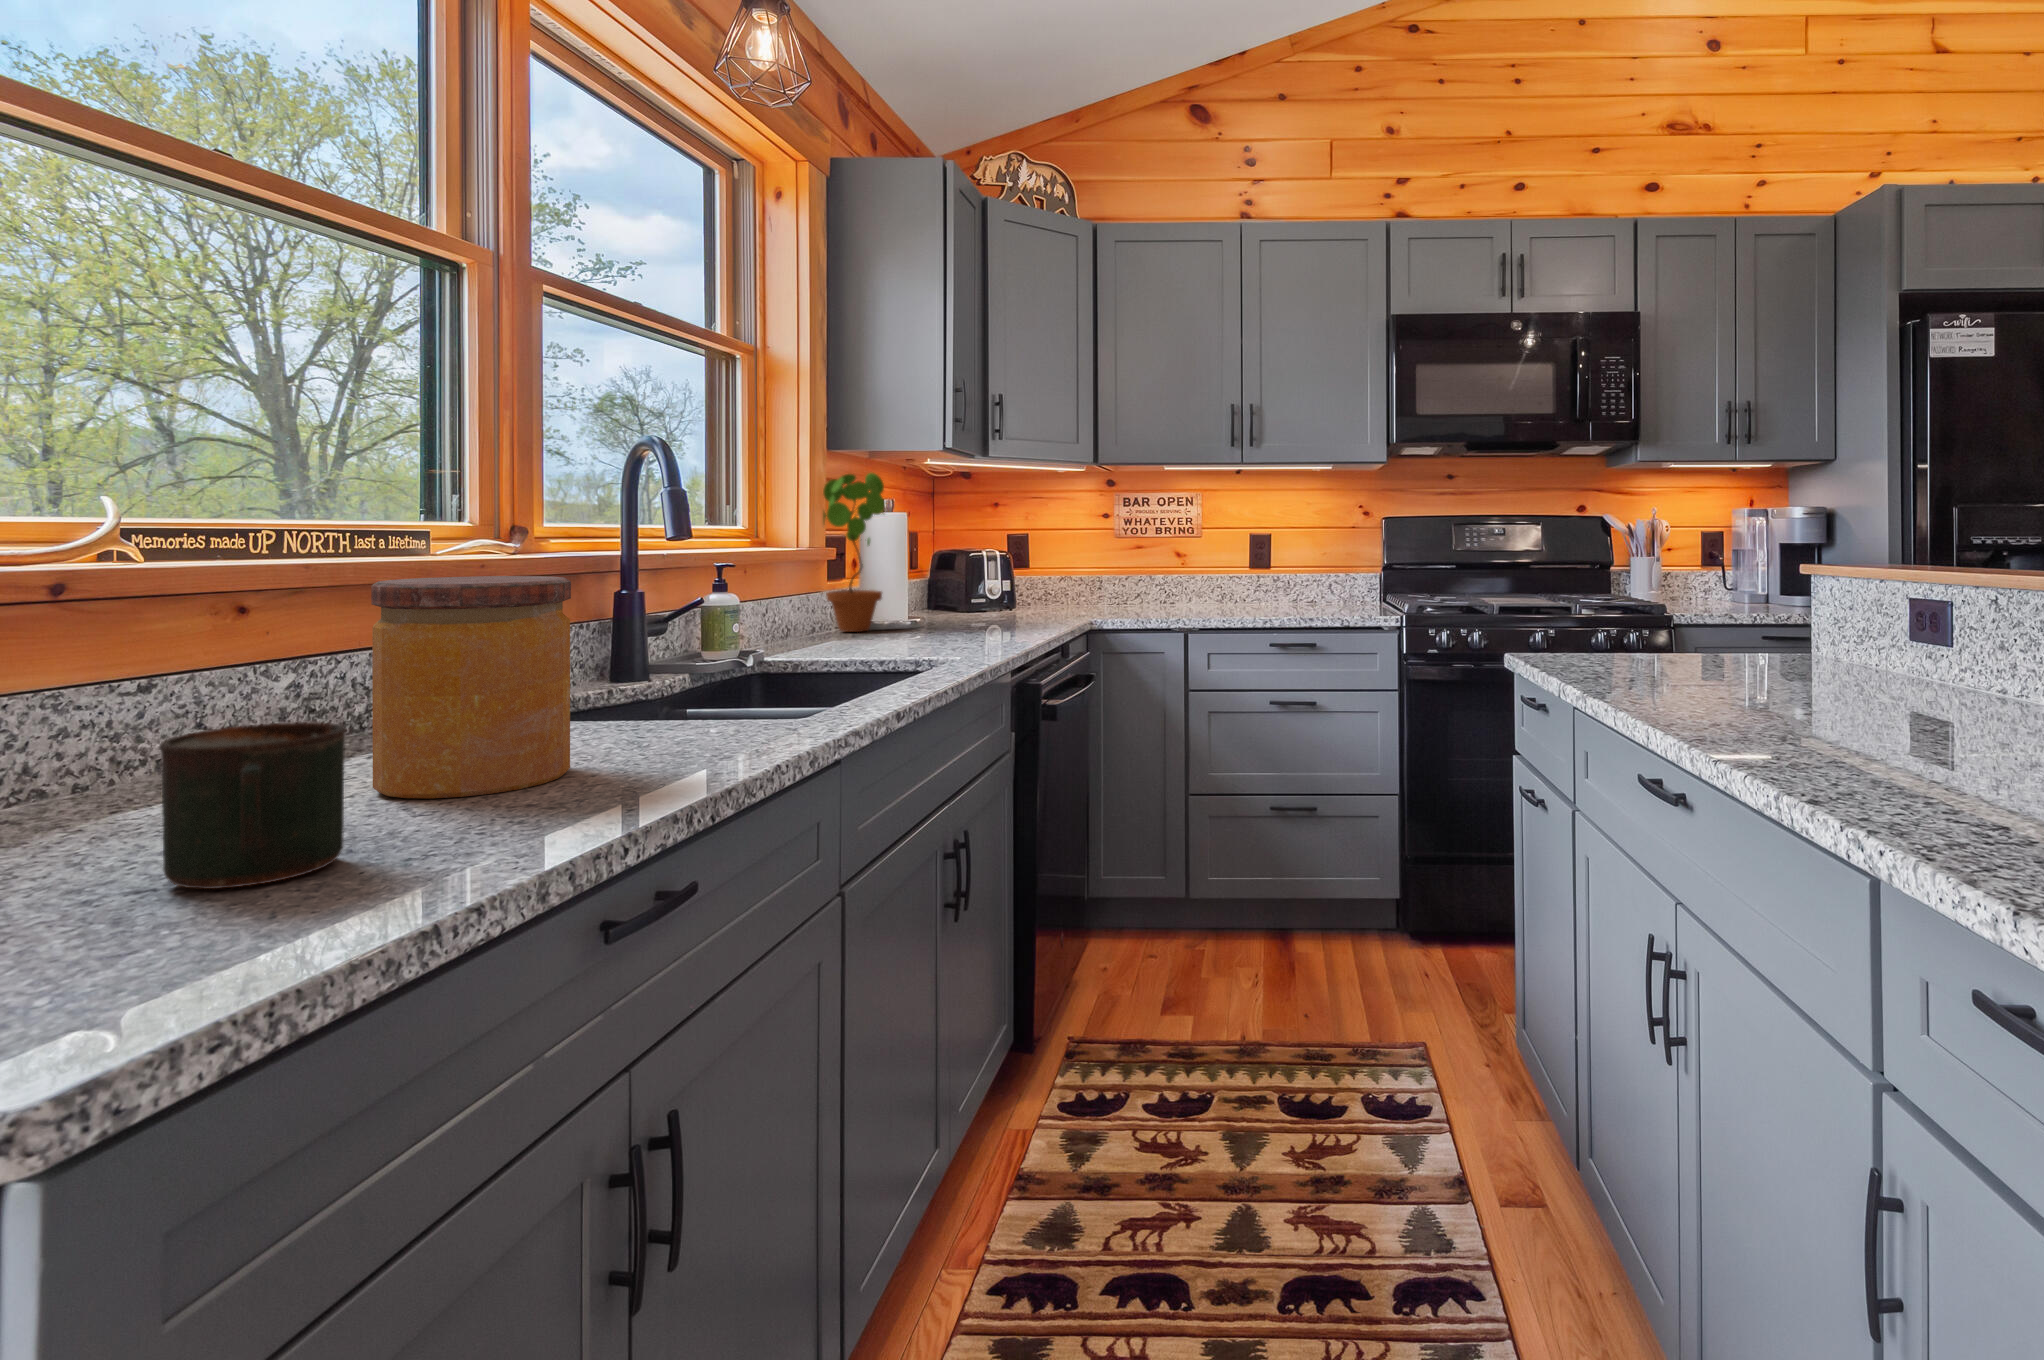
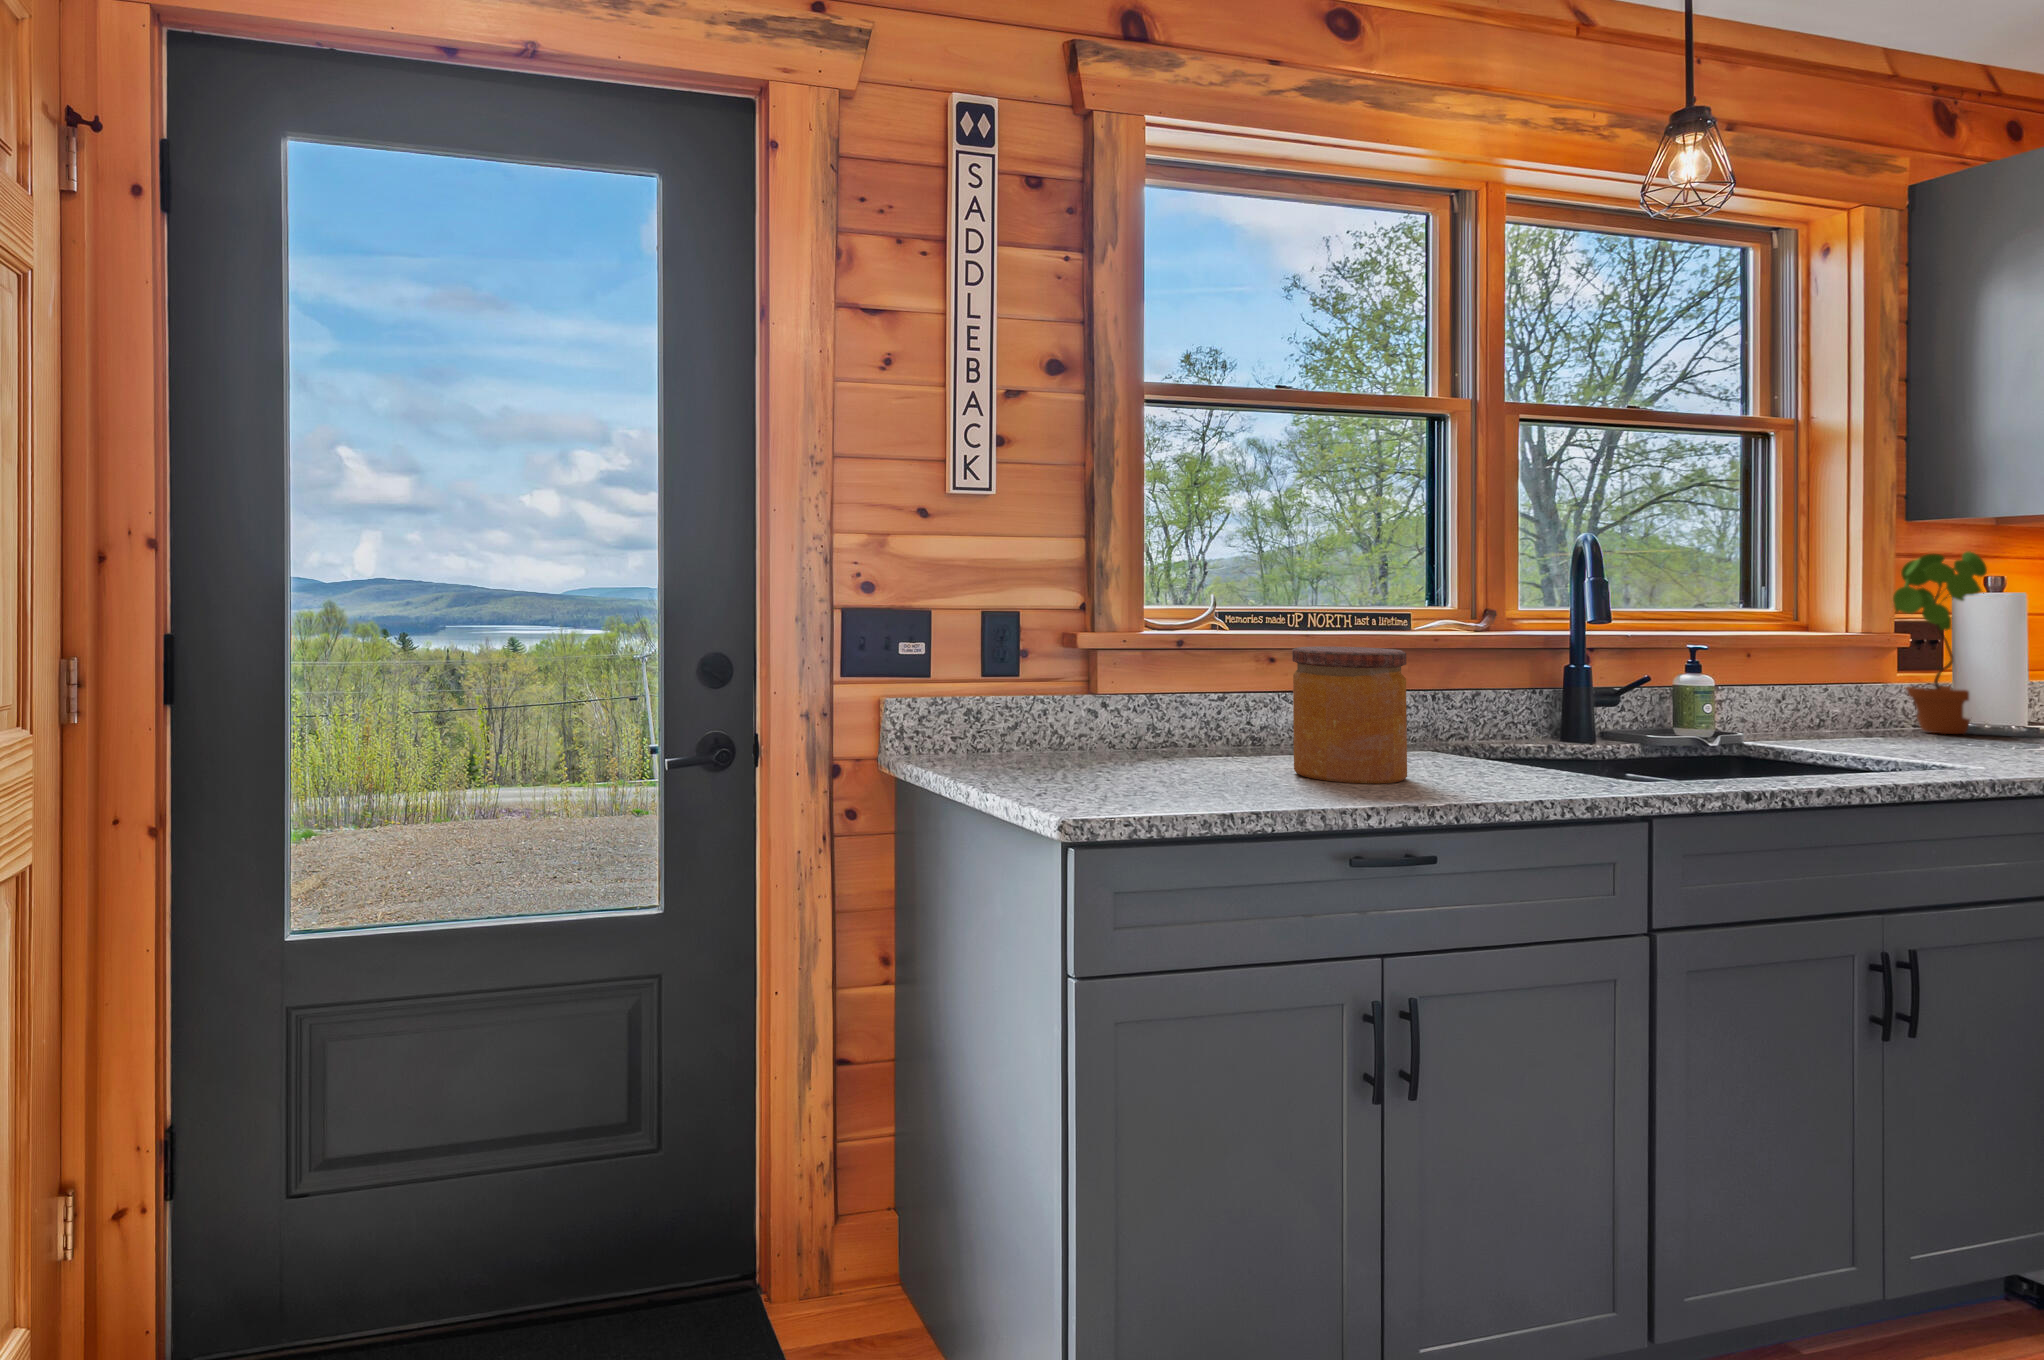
mug: present [159,722,347,889] -> none [1159,715,1234,792]

